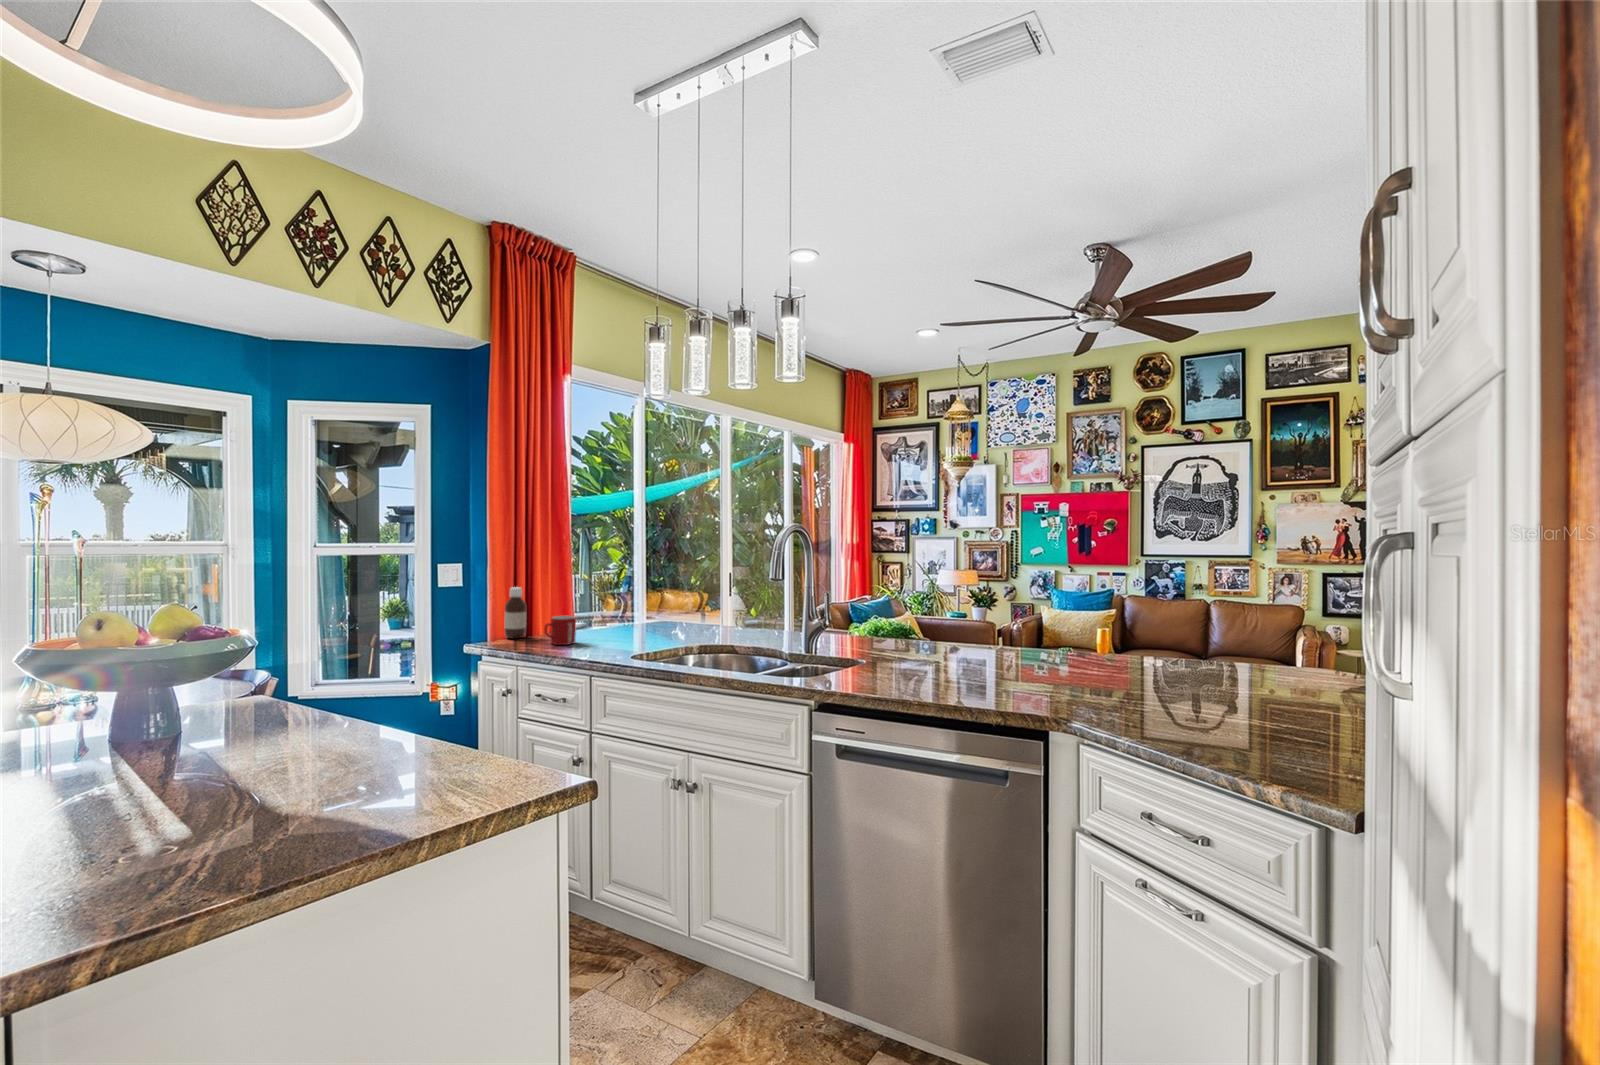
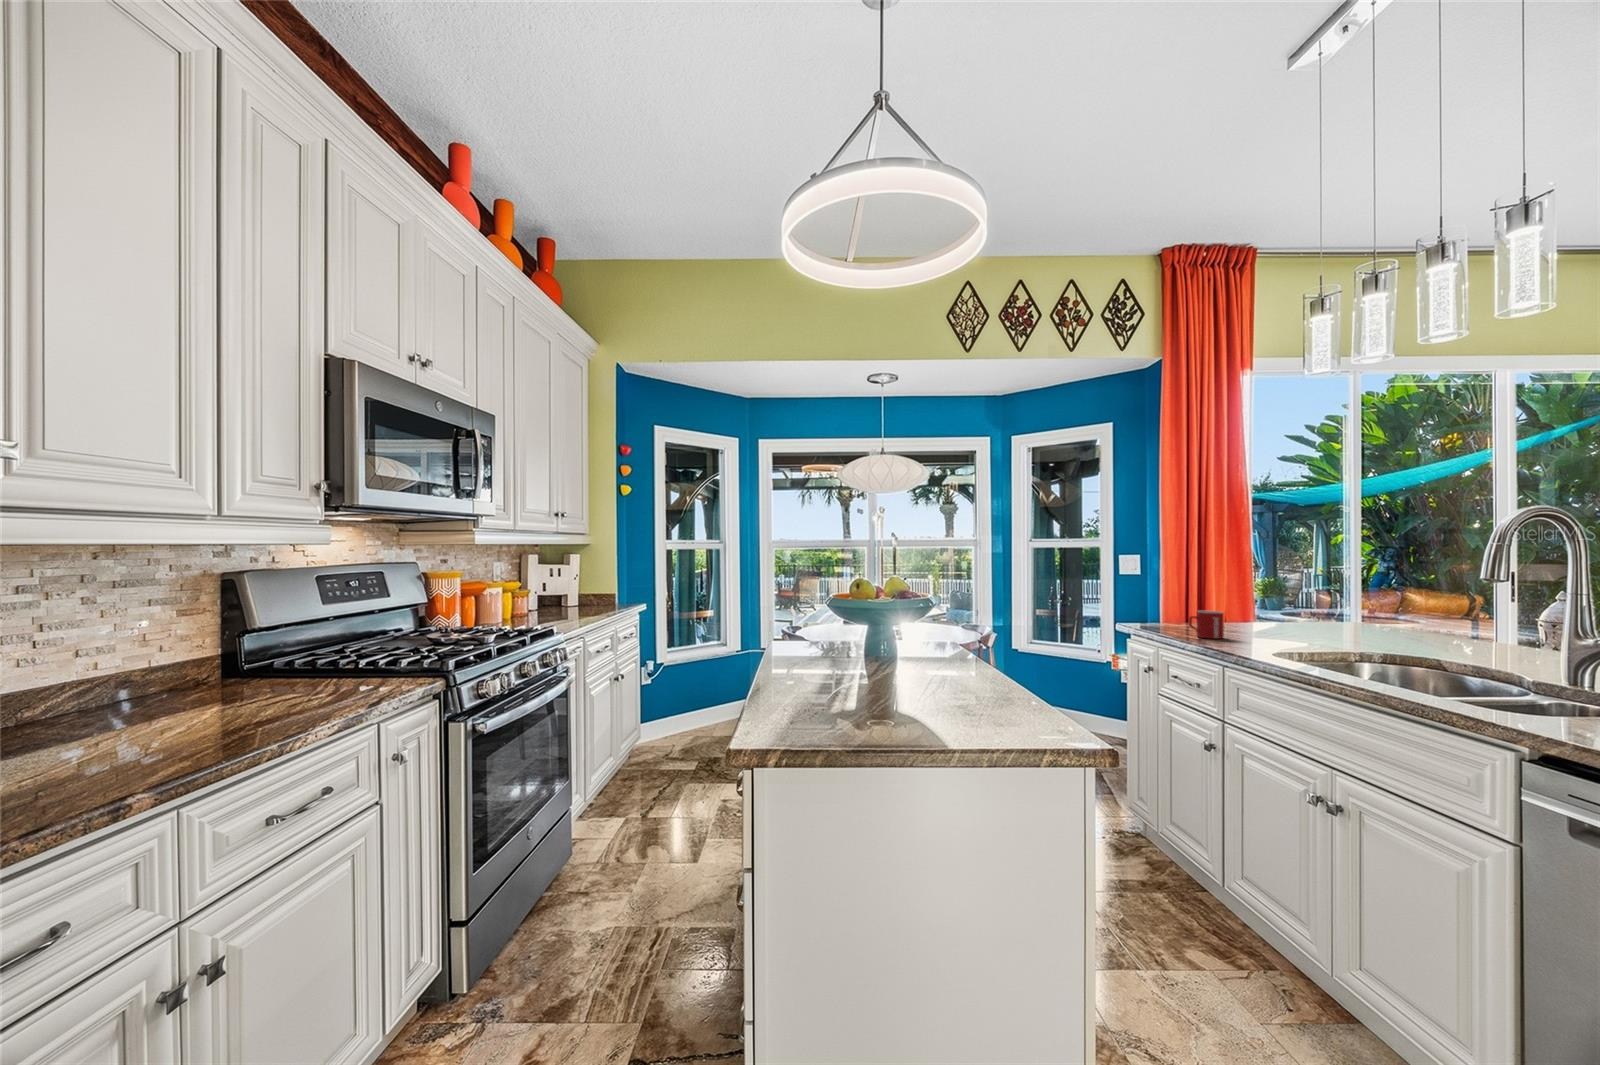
bottle: present [504,587,526,639] -> none [1158,582,1179,630]

